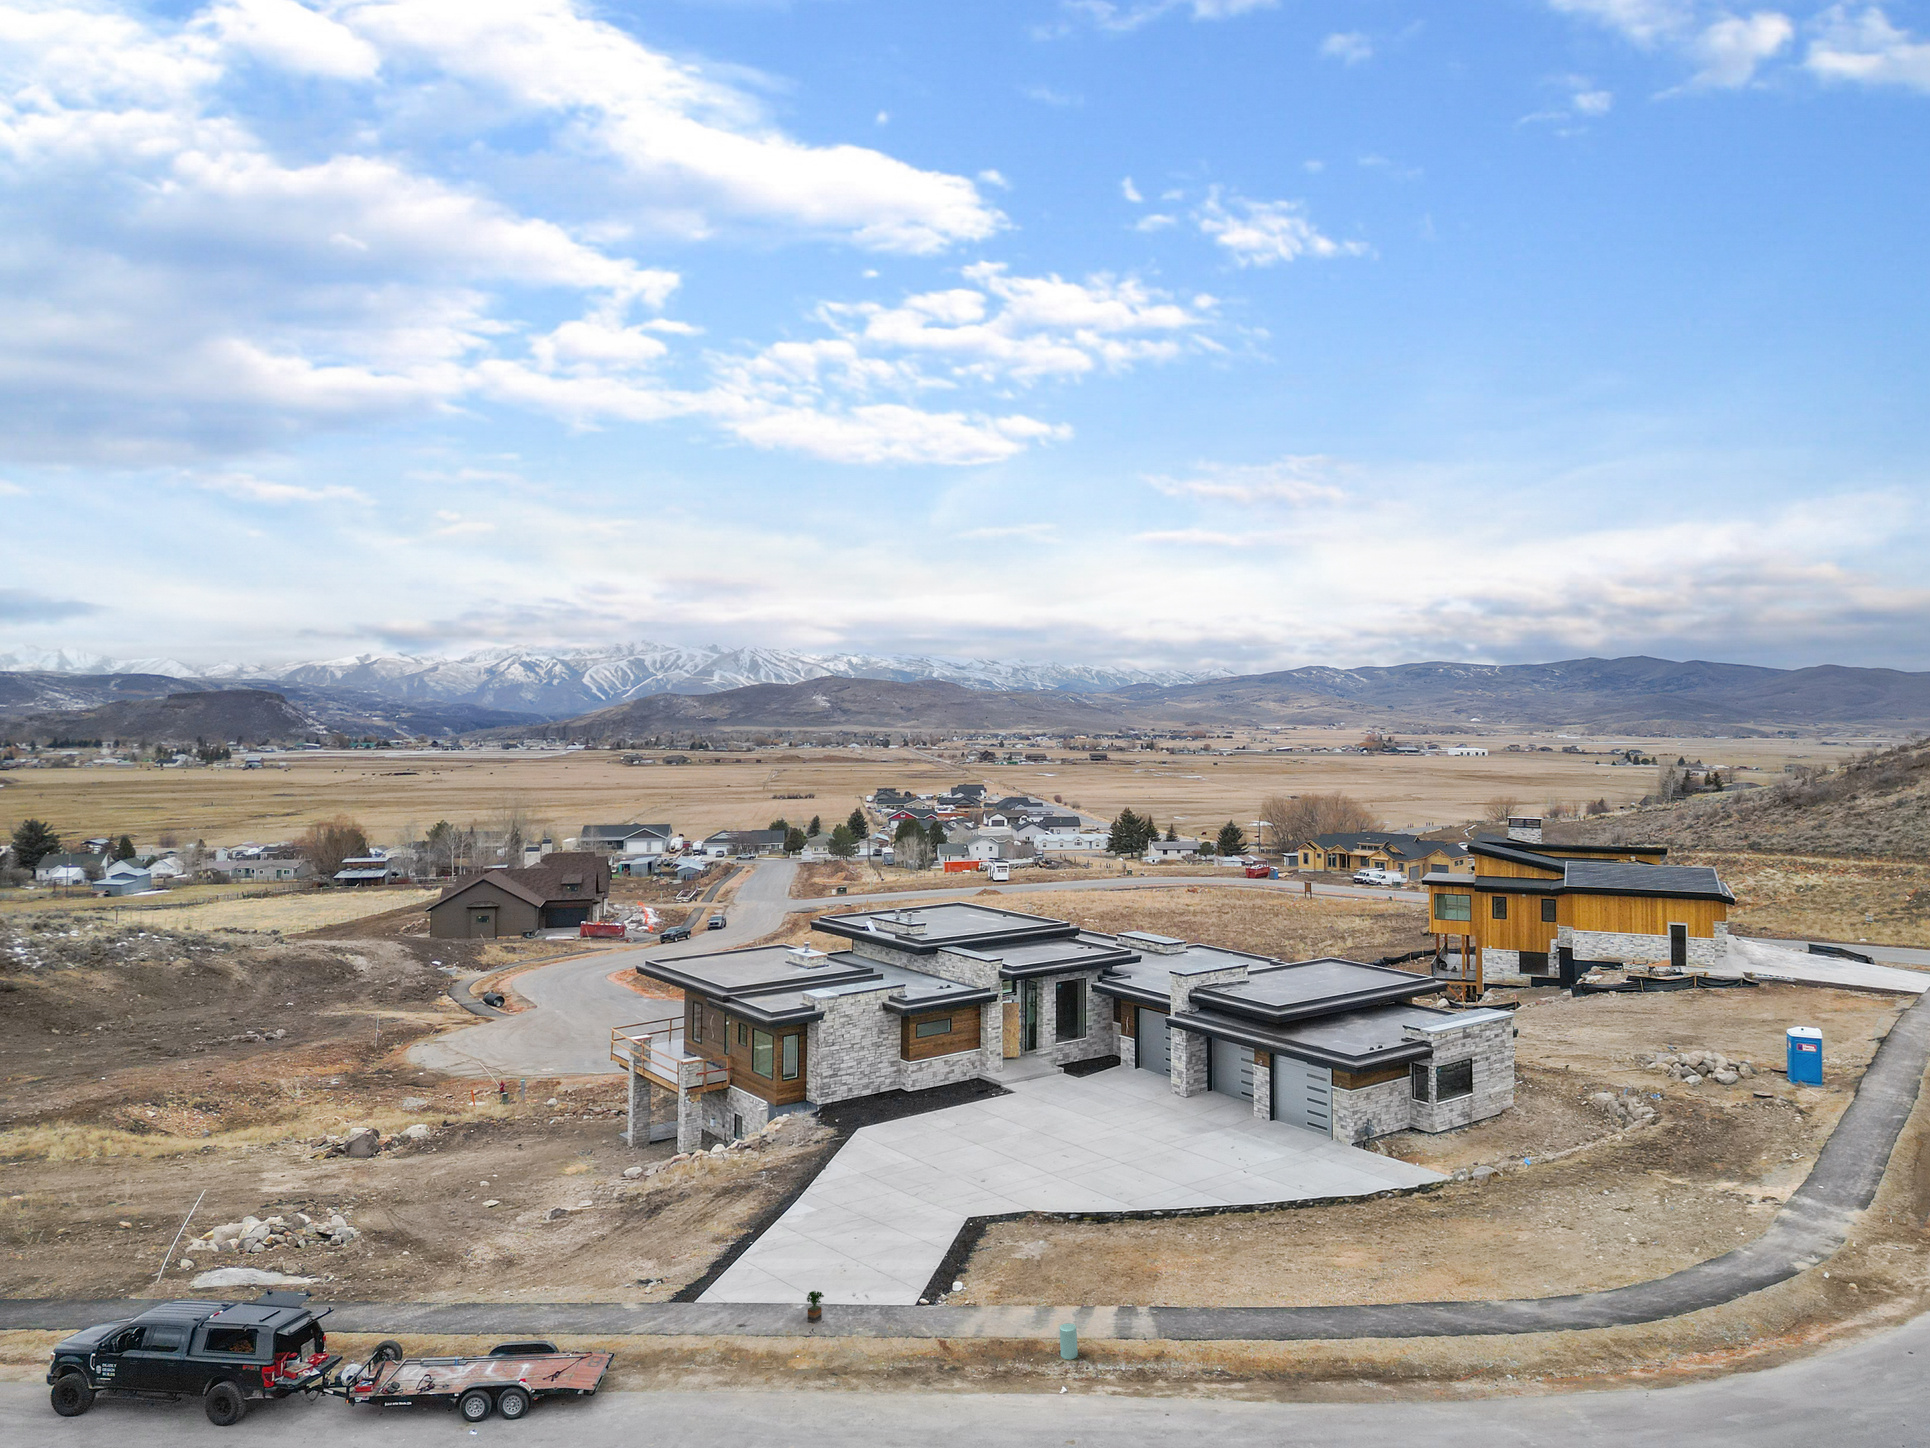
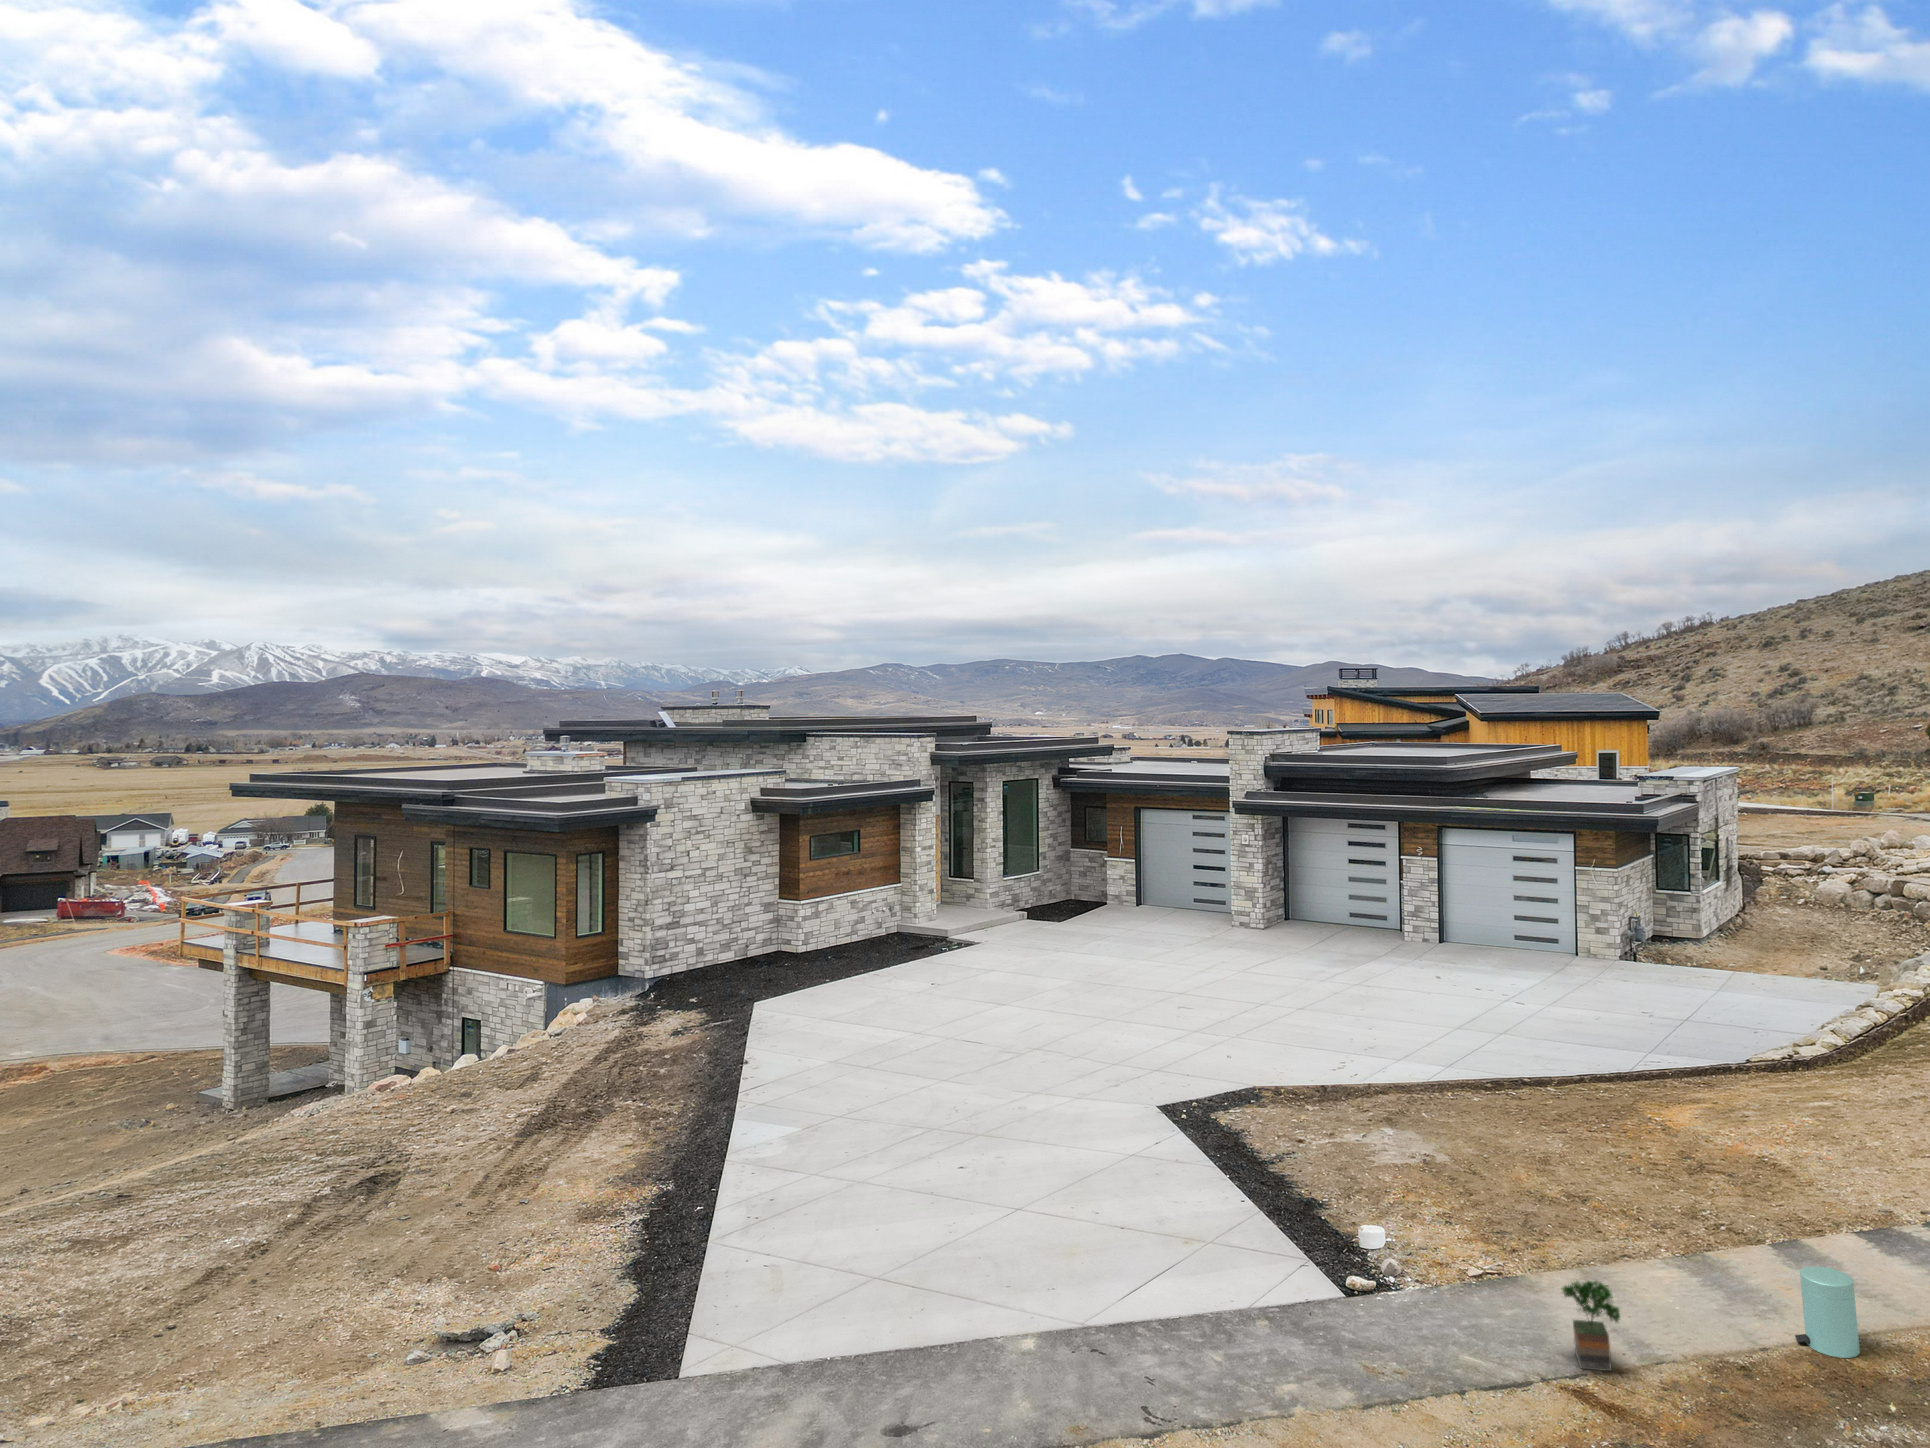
potted tree: present [807,1291,824,1323] -> present [1562,1281,1620,1371]

